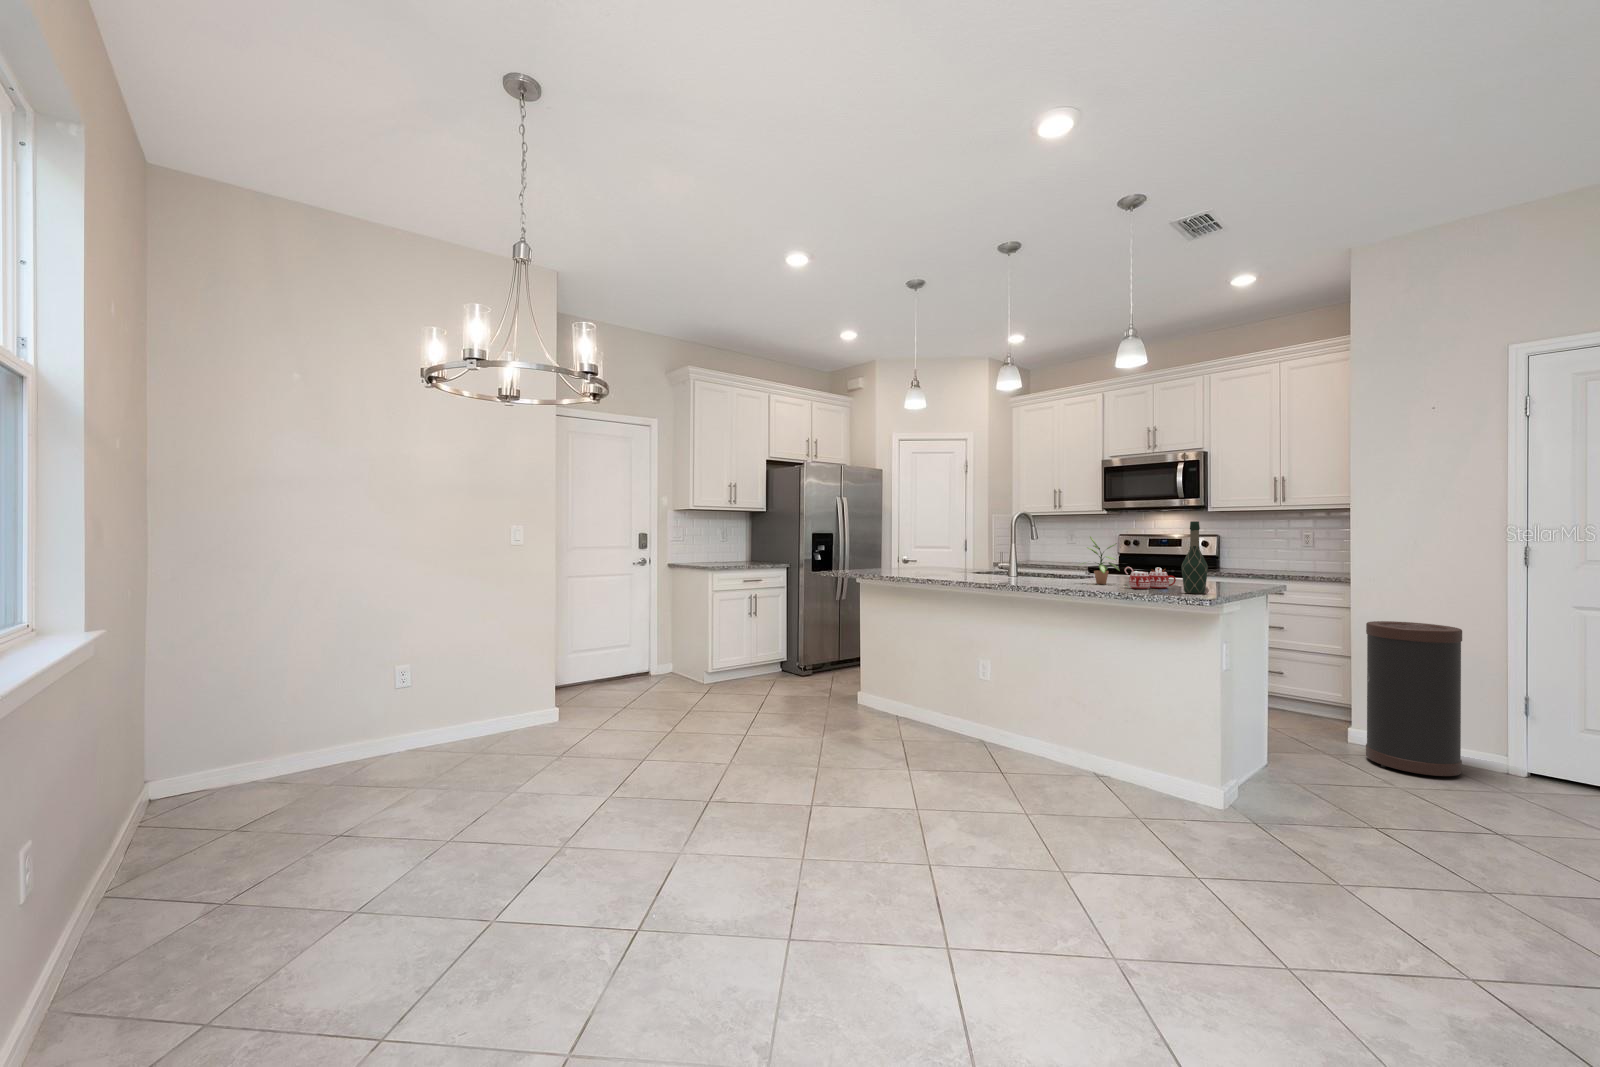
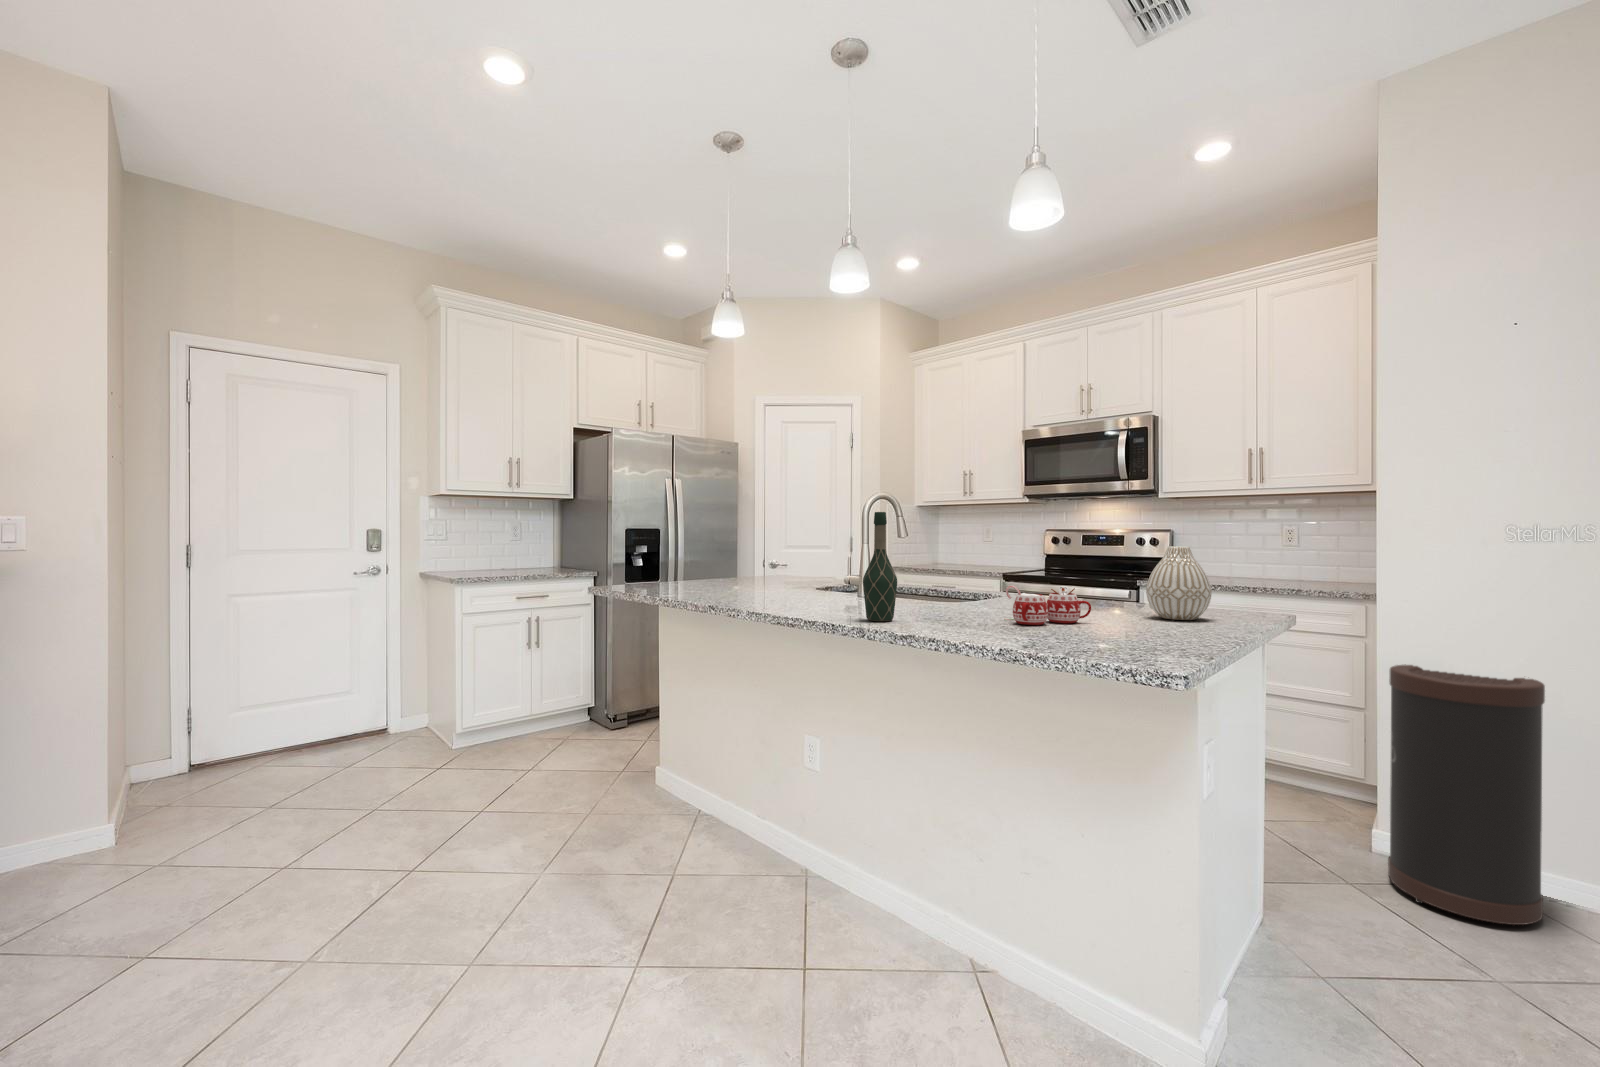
wine bottle: present [1181,521,1208,594] -> present [863,512,897,621]
potted plant: present [1082,537,1120,584] -> none [942,531,1012,611]
vase: none [1208,545,1248,588] -> present [1146,546,1212,620]

